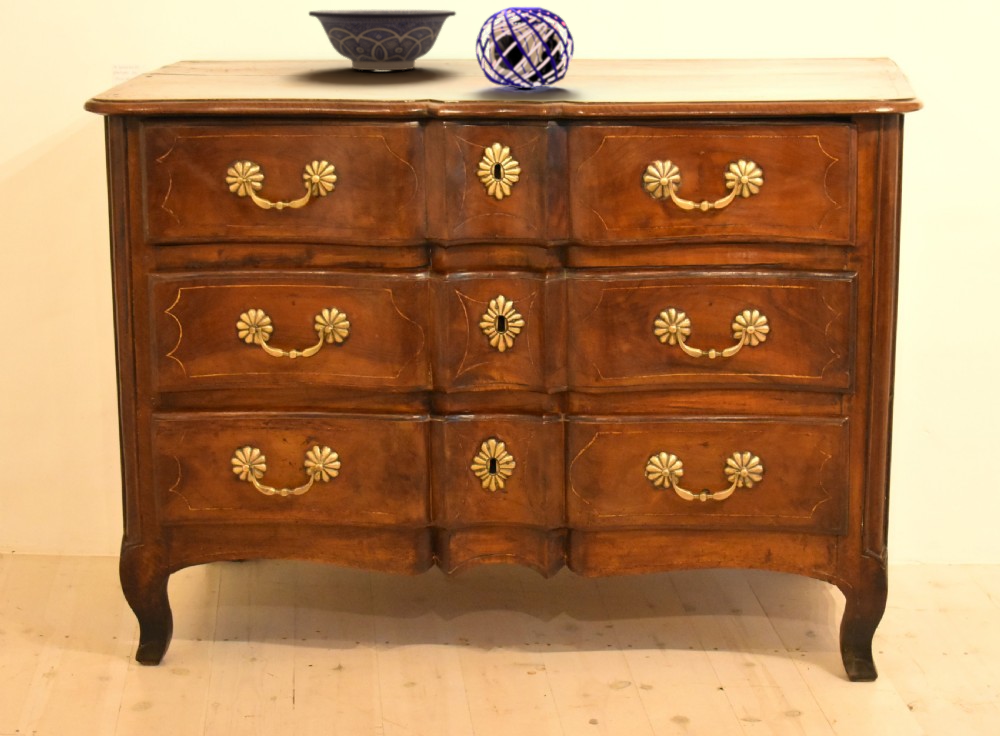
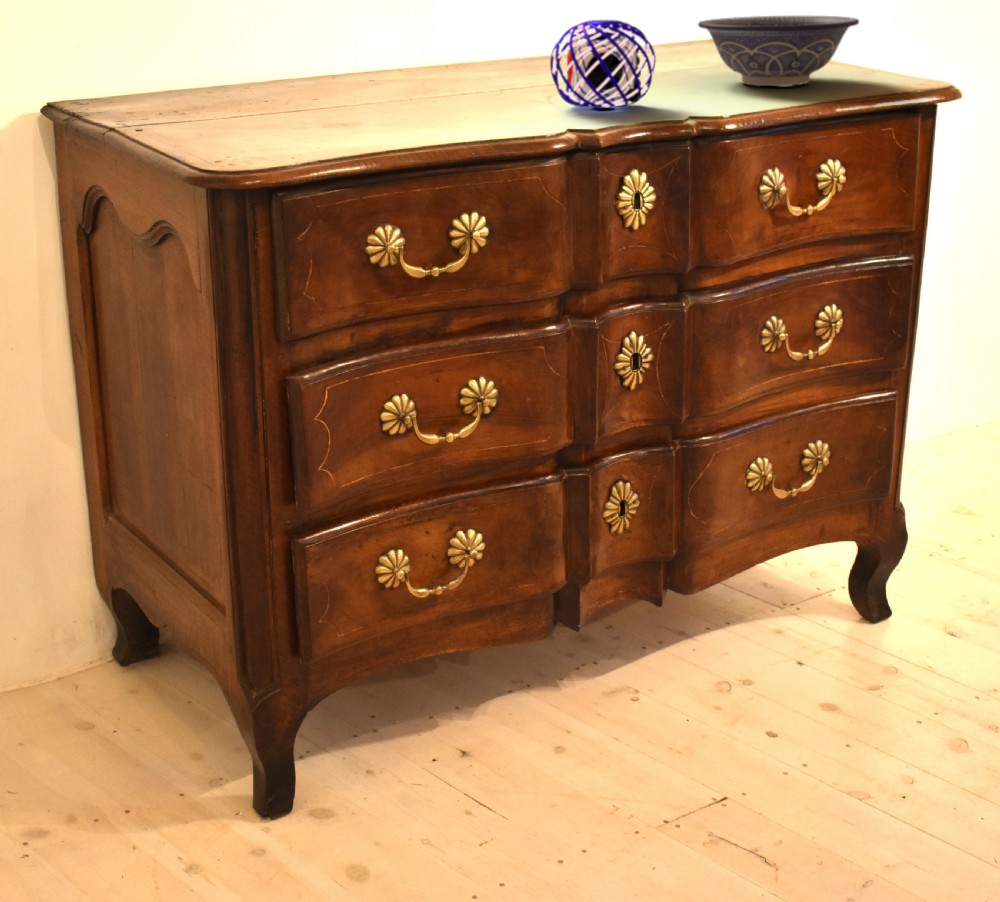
decorative bowl: present [309,9,456,70] -> present [698,16,859,86]

